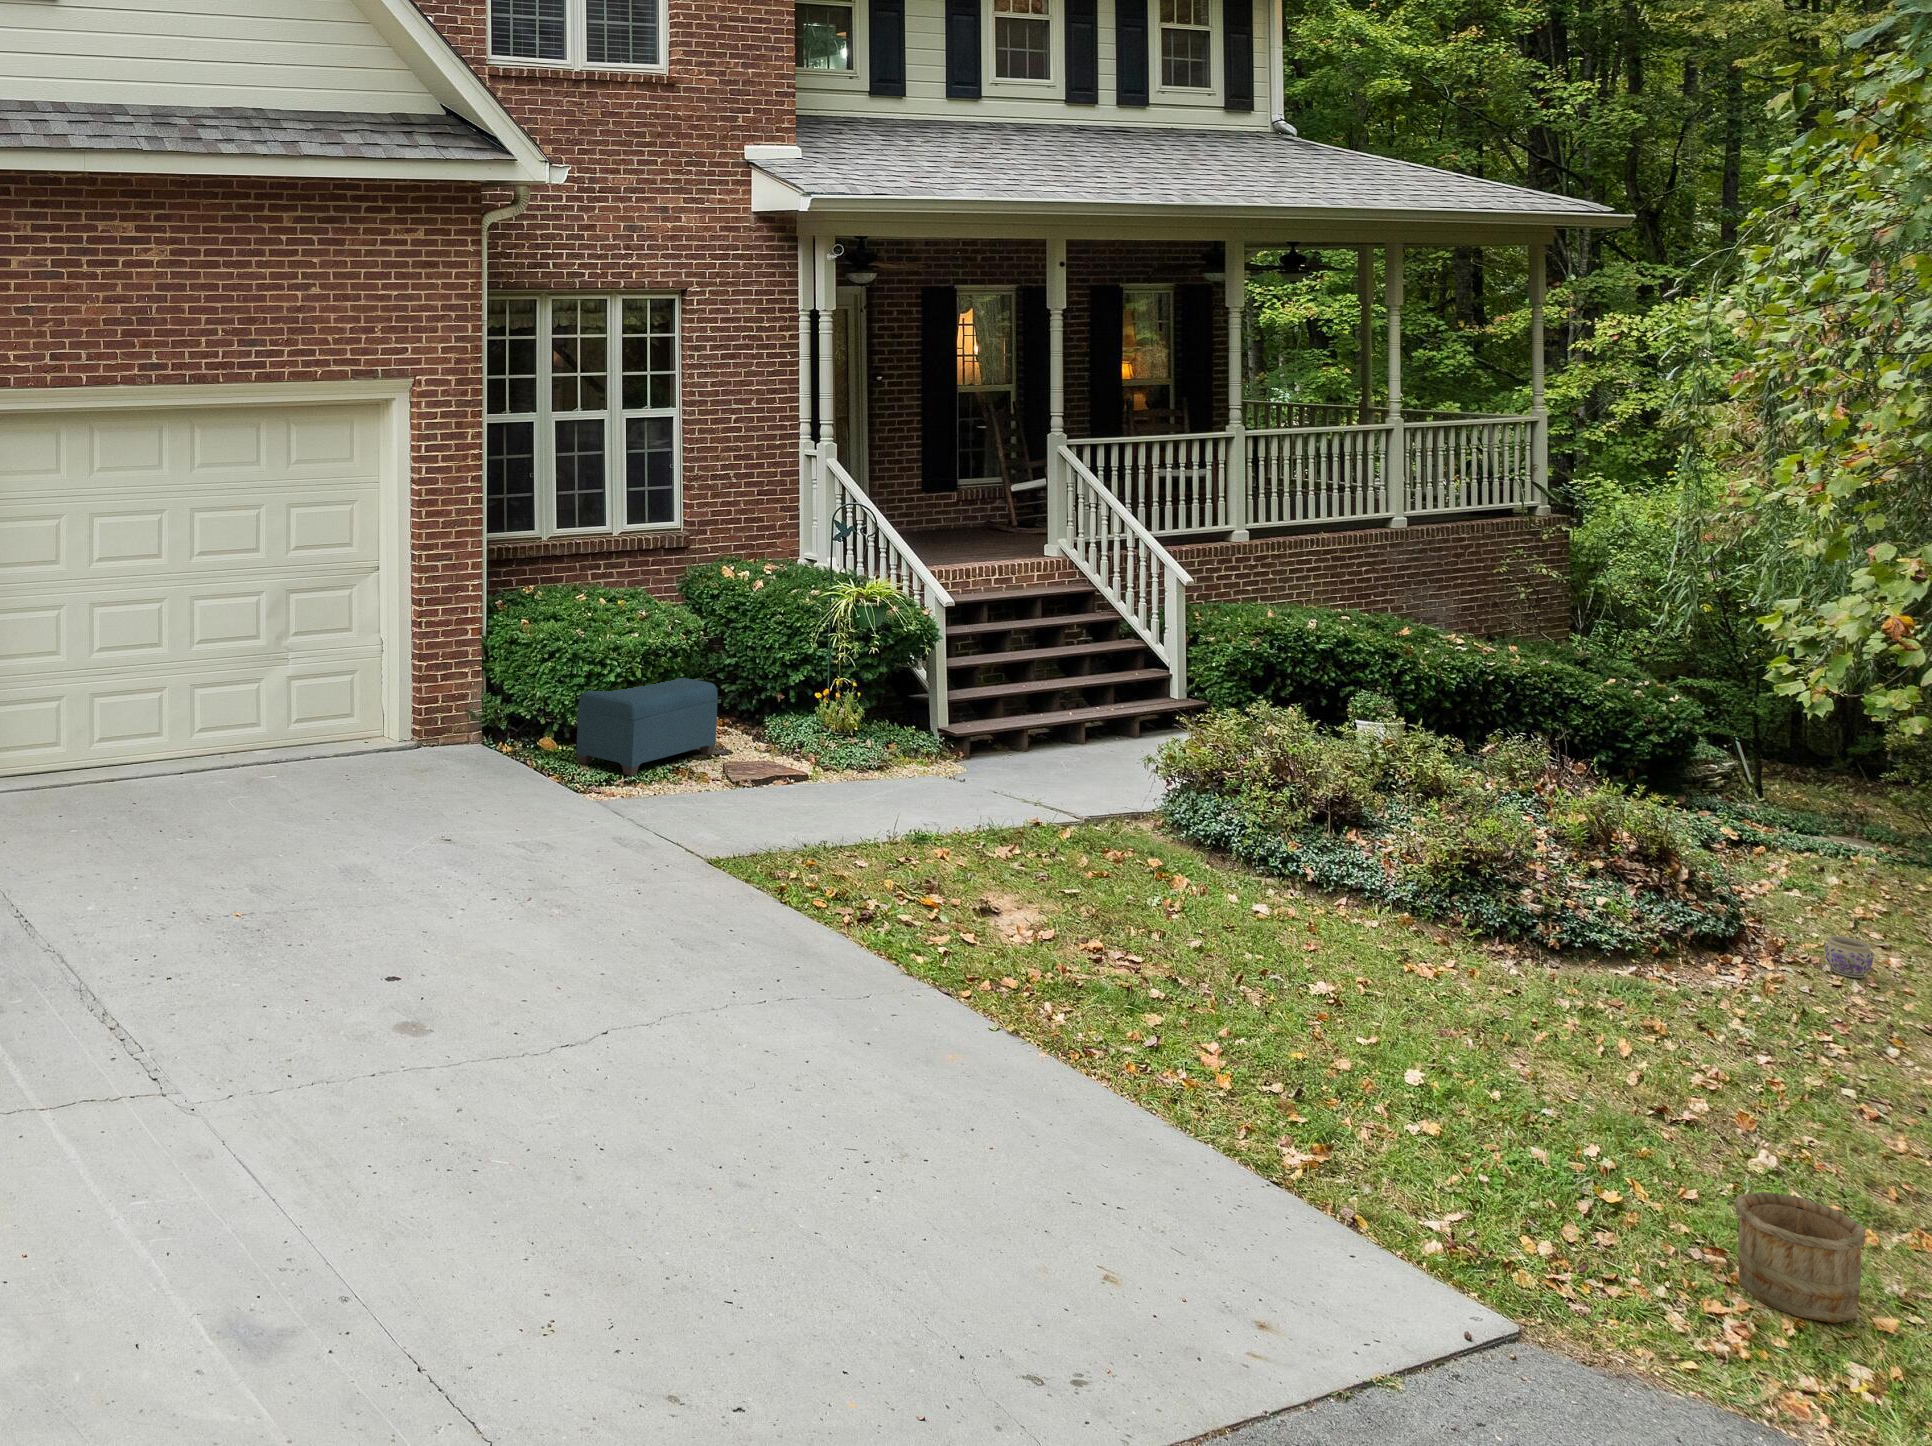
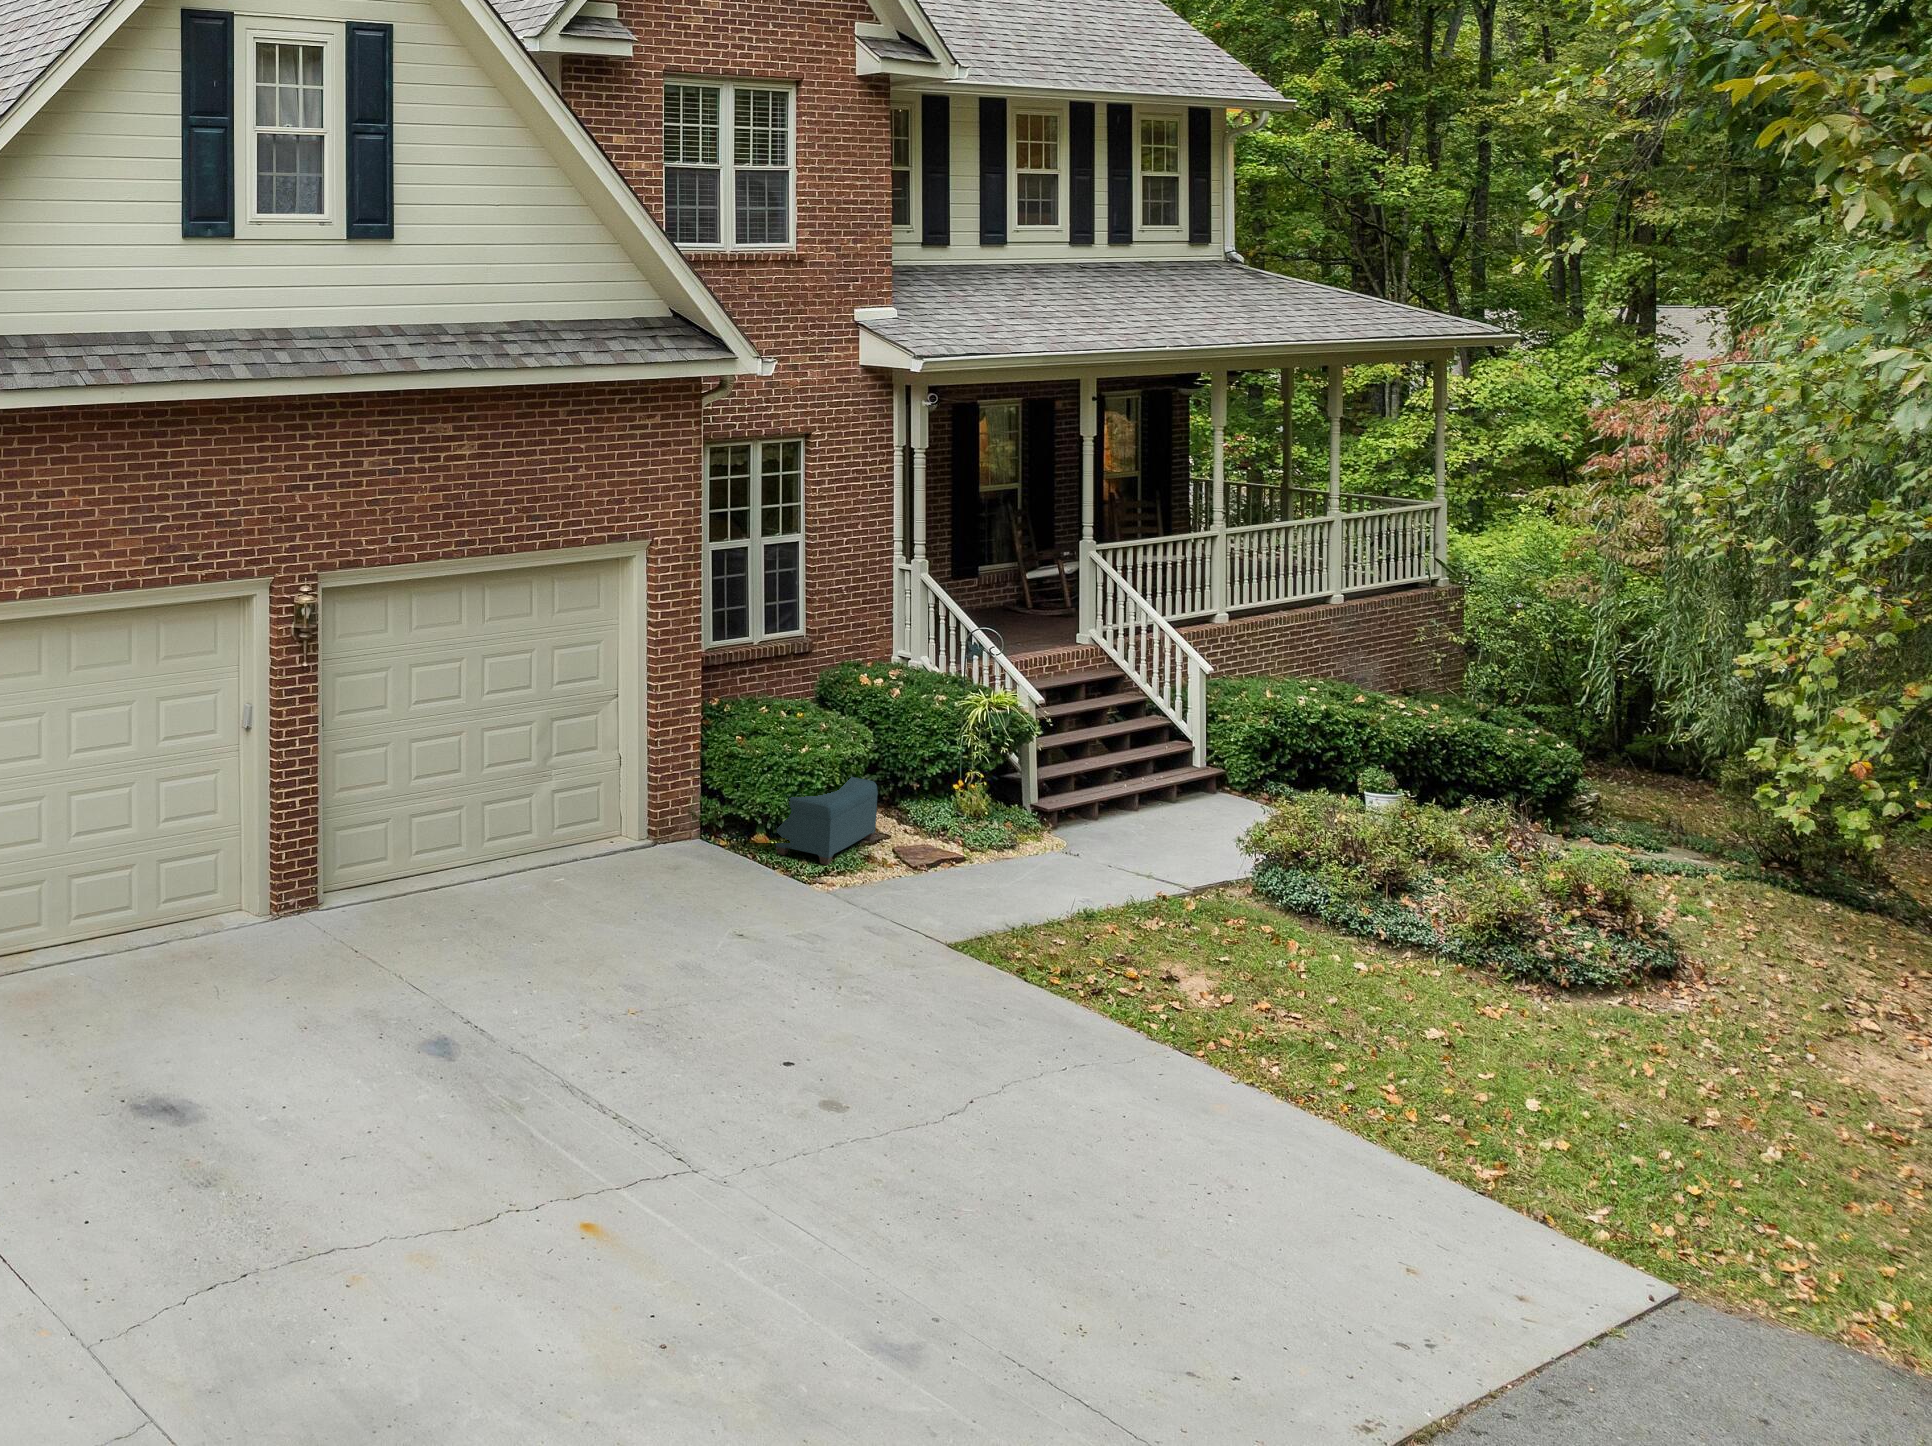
planter: present [1825,936,1874,979] -> none [1750,973,1786,1005]
wooden bucket: present [1736,1192,1865,1323] -> none [1787,1185,1876,1272]

